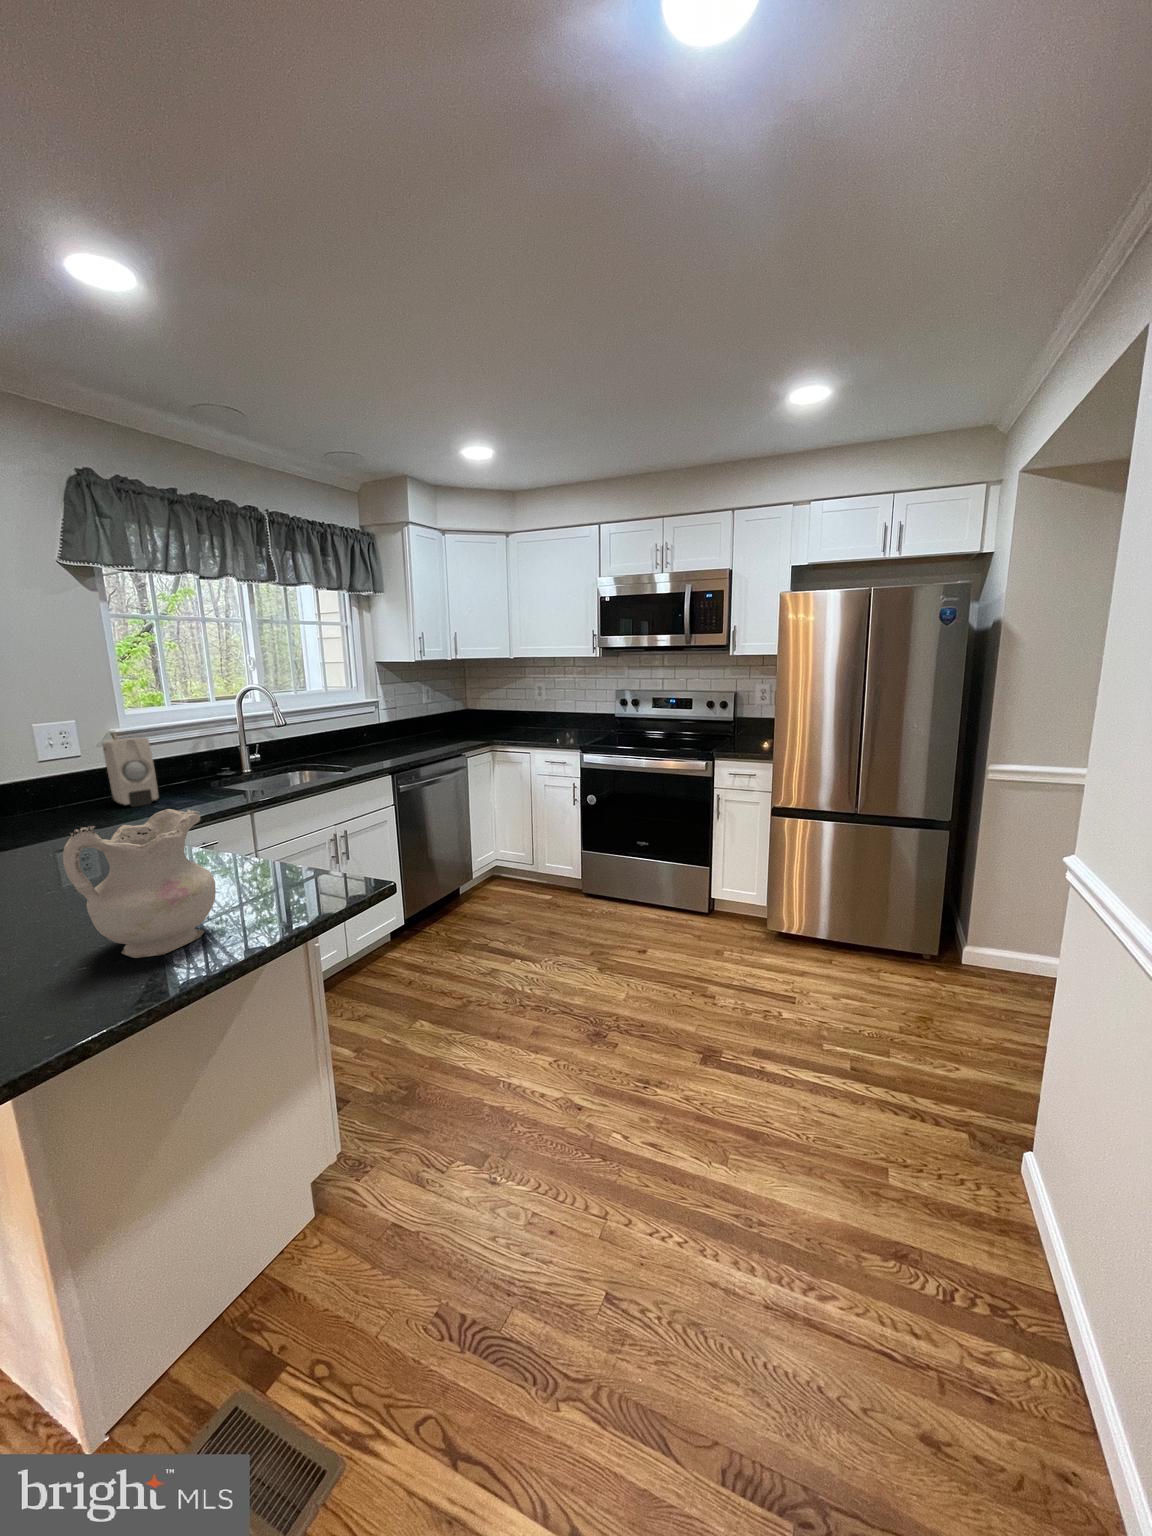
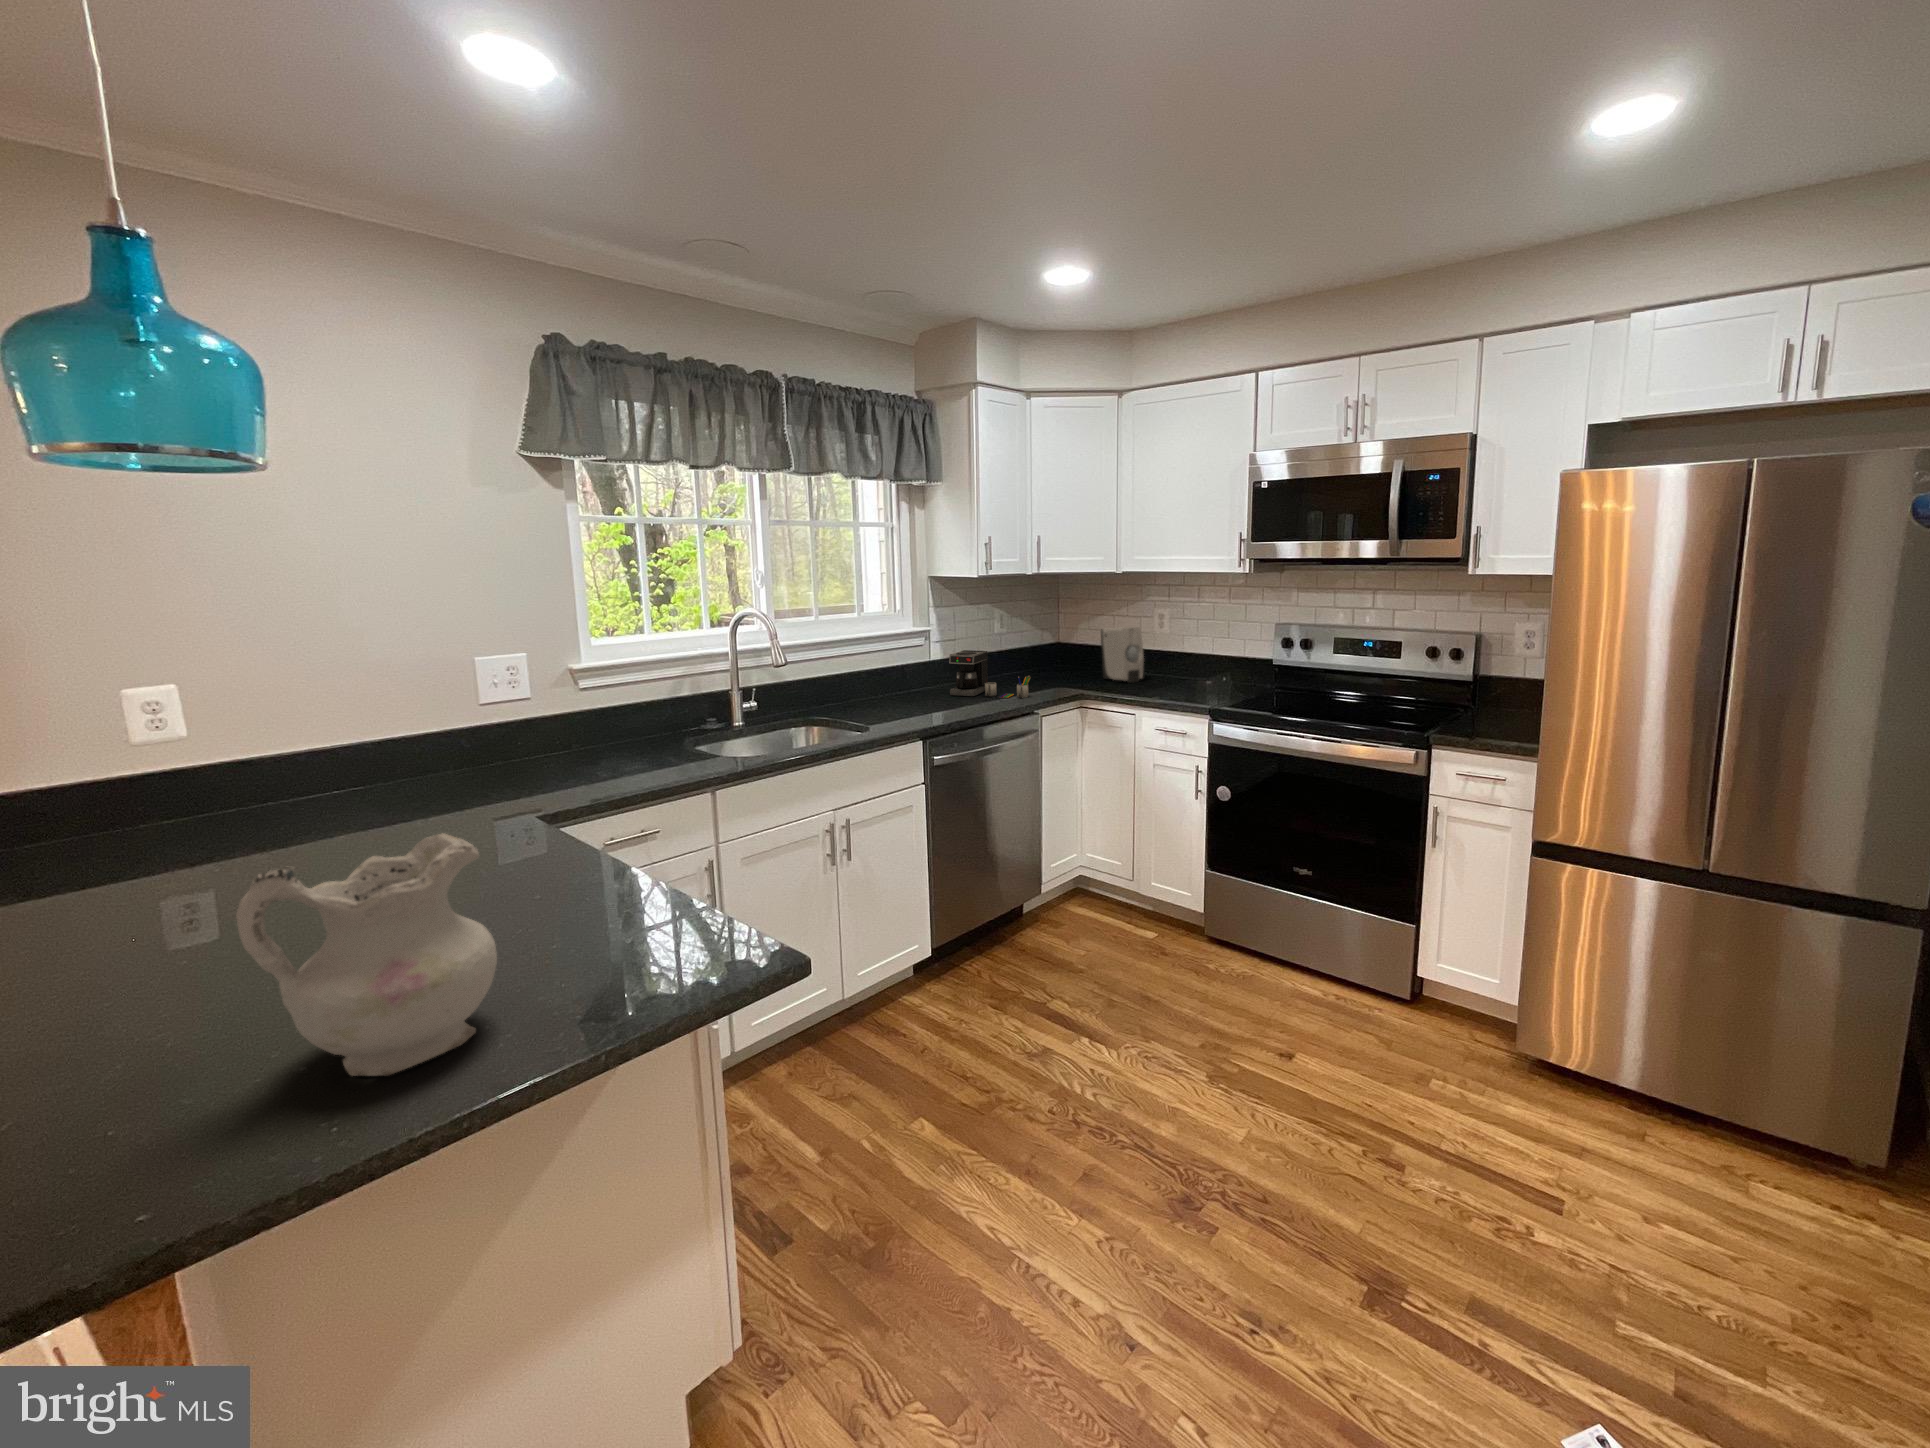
coffee maker: none [397,715,458,747] -> present [949,650,1031,698]
soap dispenser: present [102,738,158,807] -> present [1101,627,1144,683]

